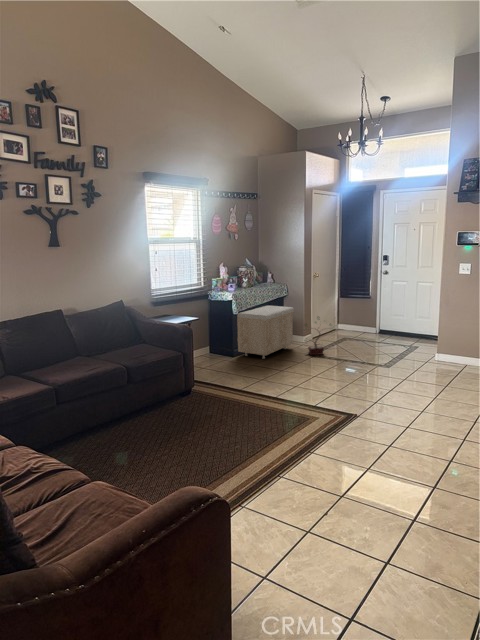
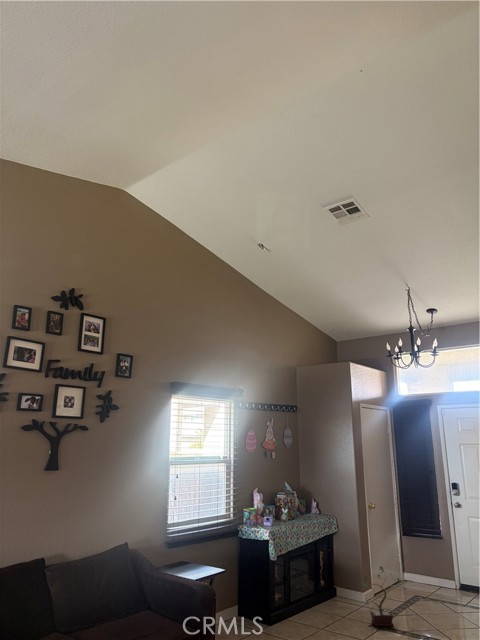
storage bench: present [237,305,294,359] -> none [275,546,348,629]

